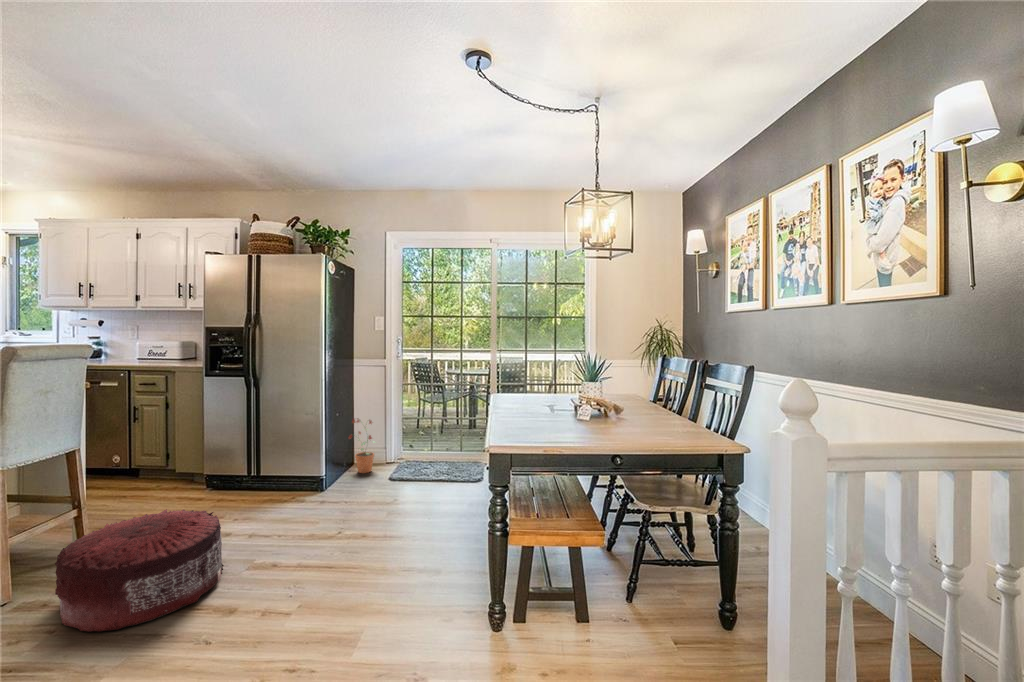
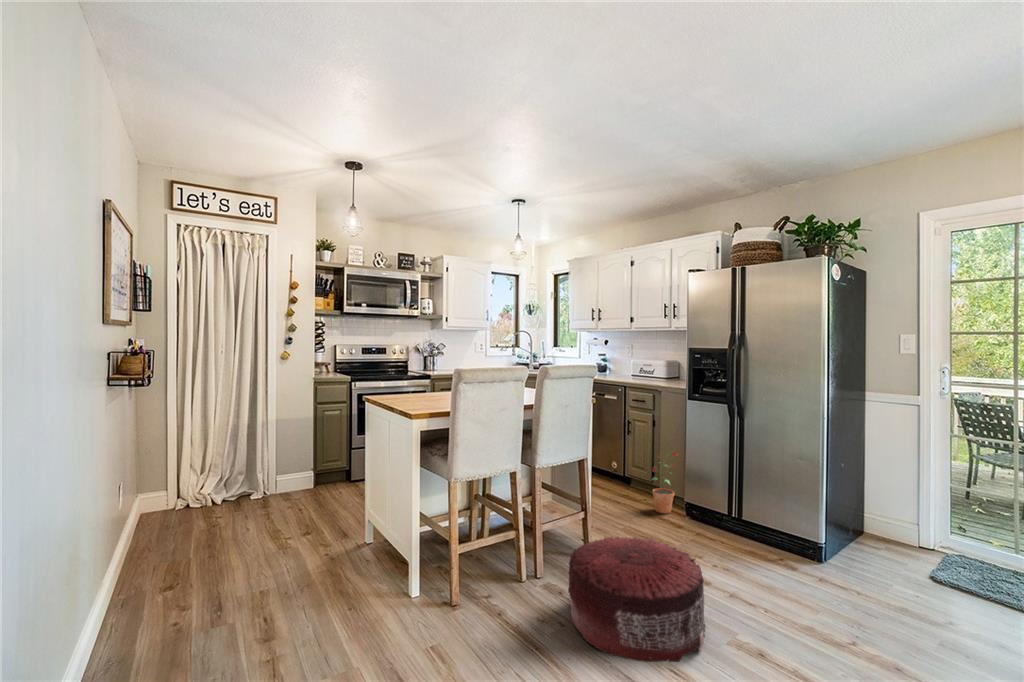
potted plant: present [349,419,375,473] -> present [652,451,678,513]

